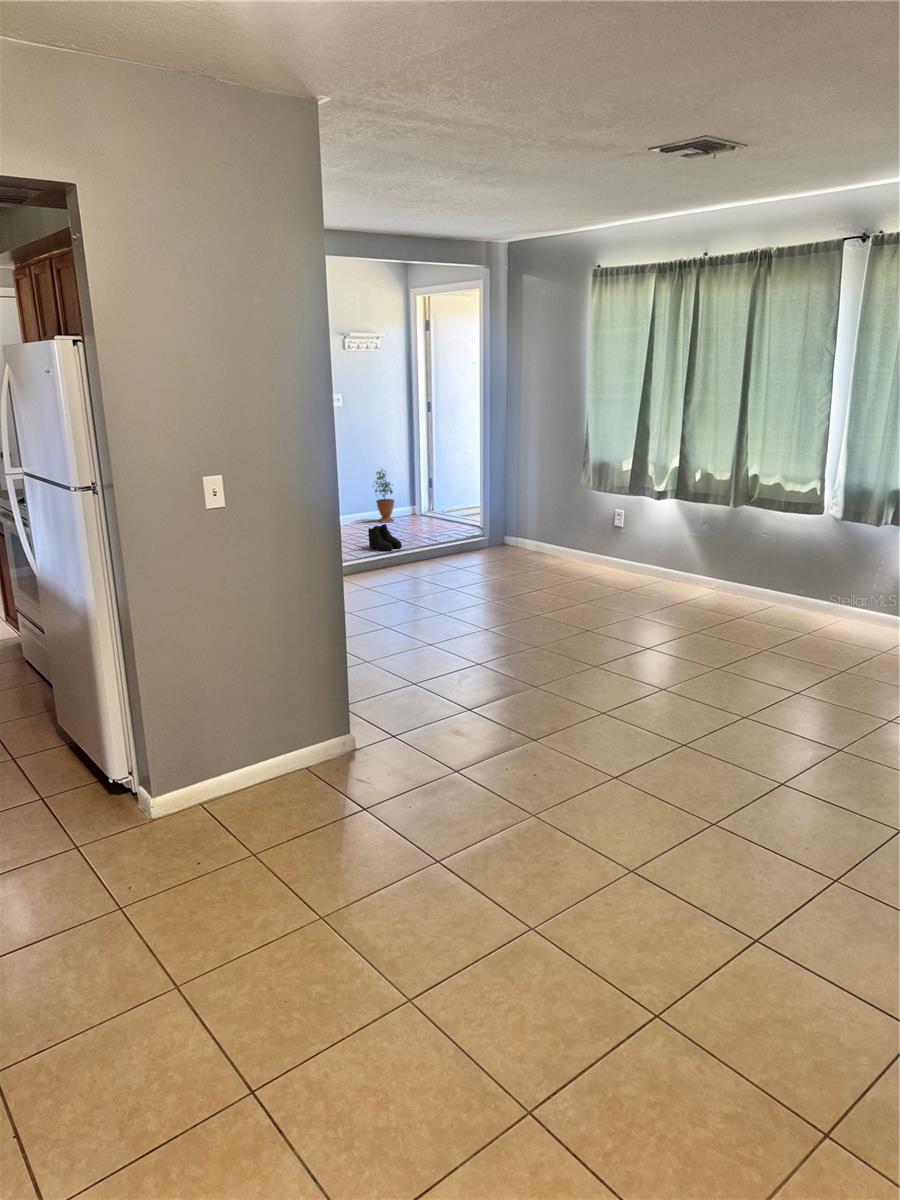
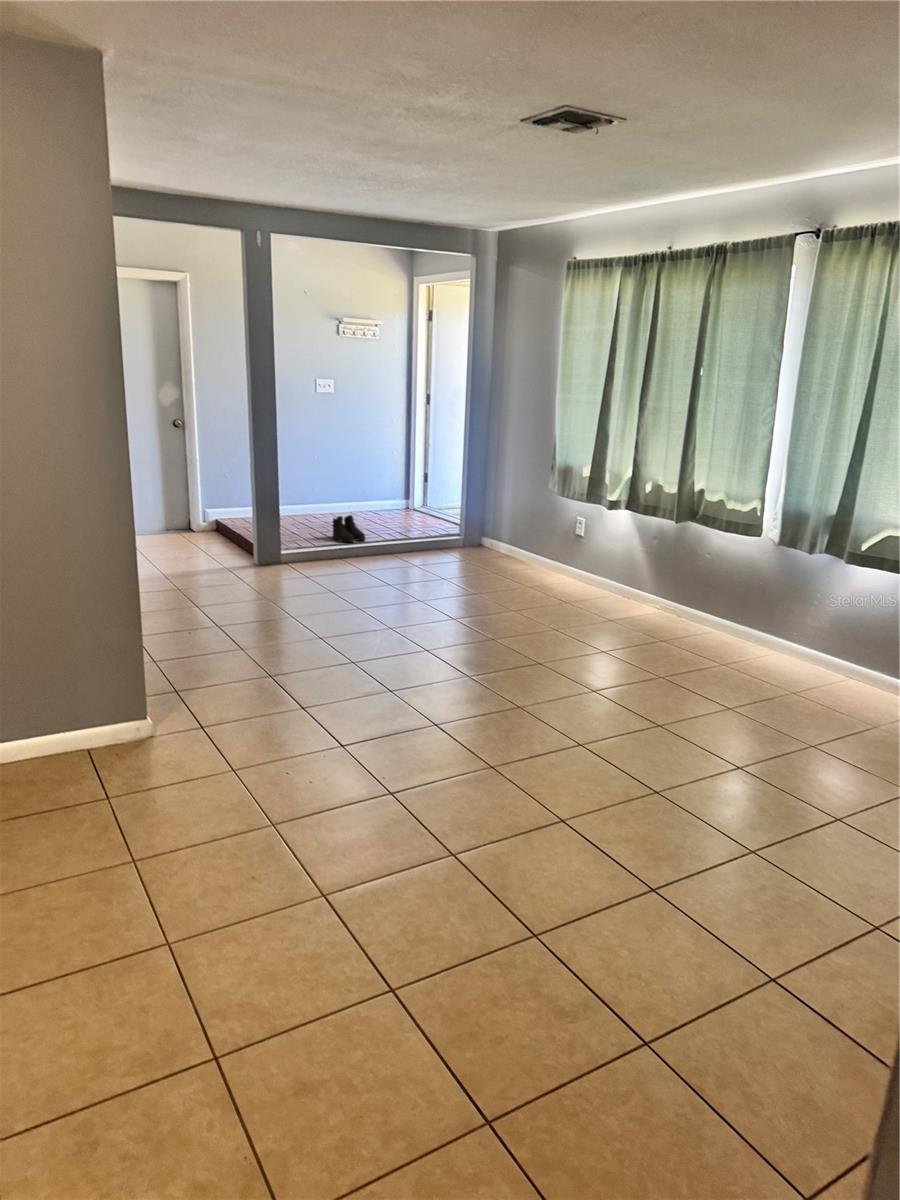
potted plant: present [375,471,394,522] -> none [359,459,382,515]

